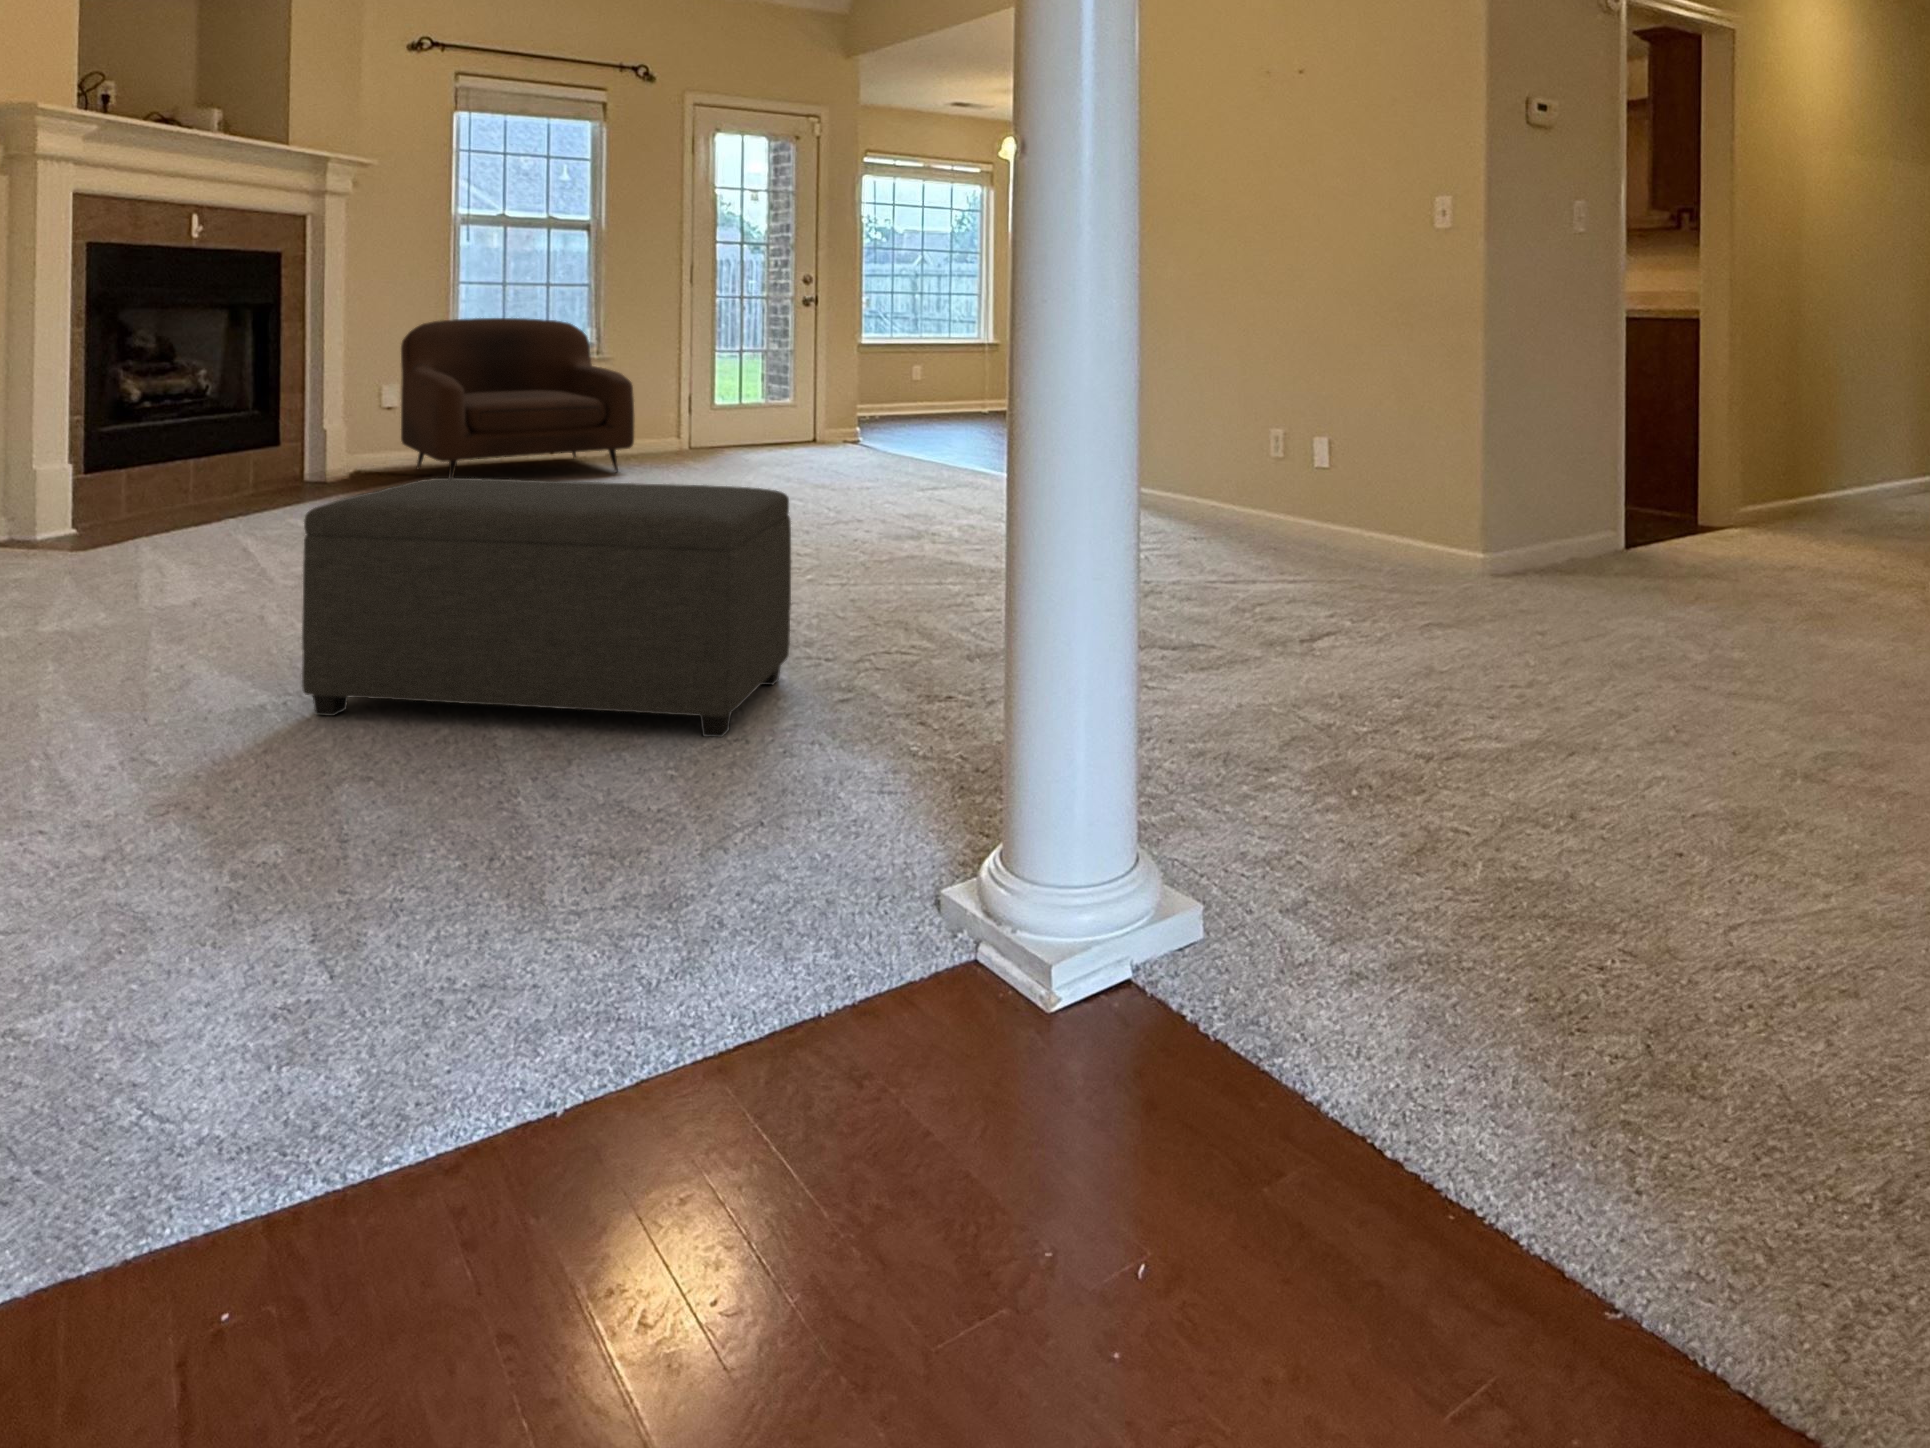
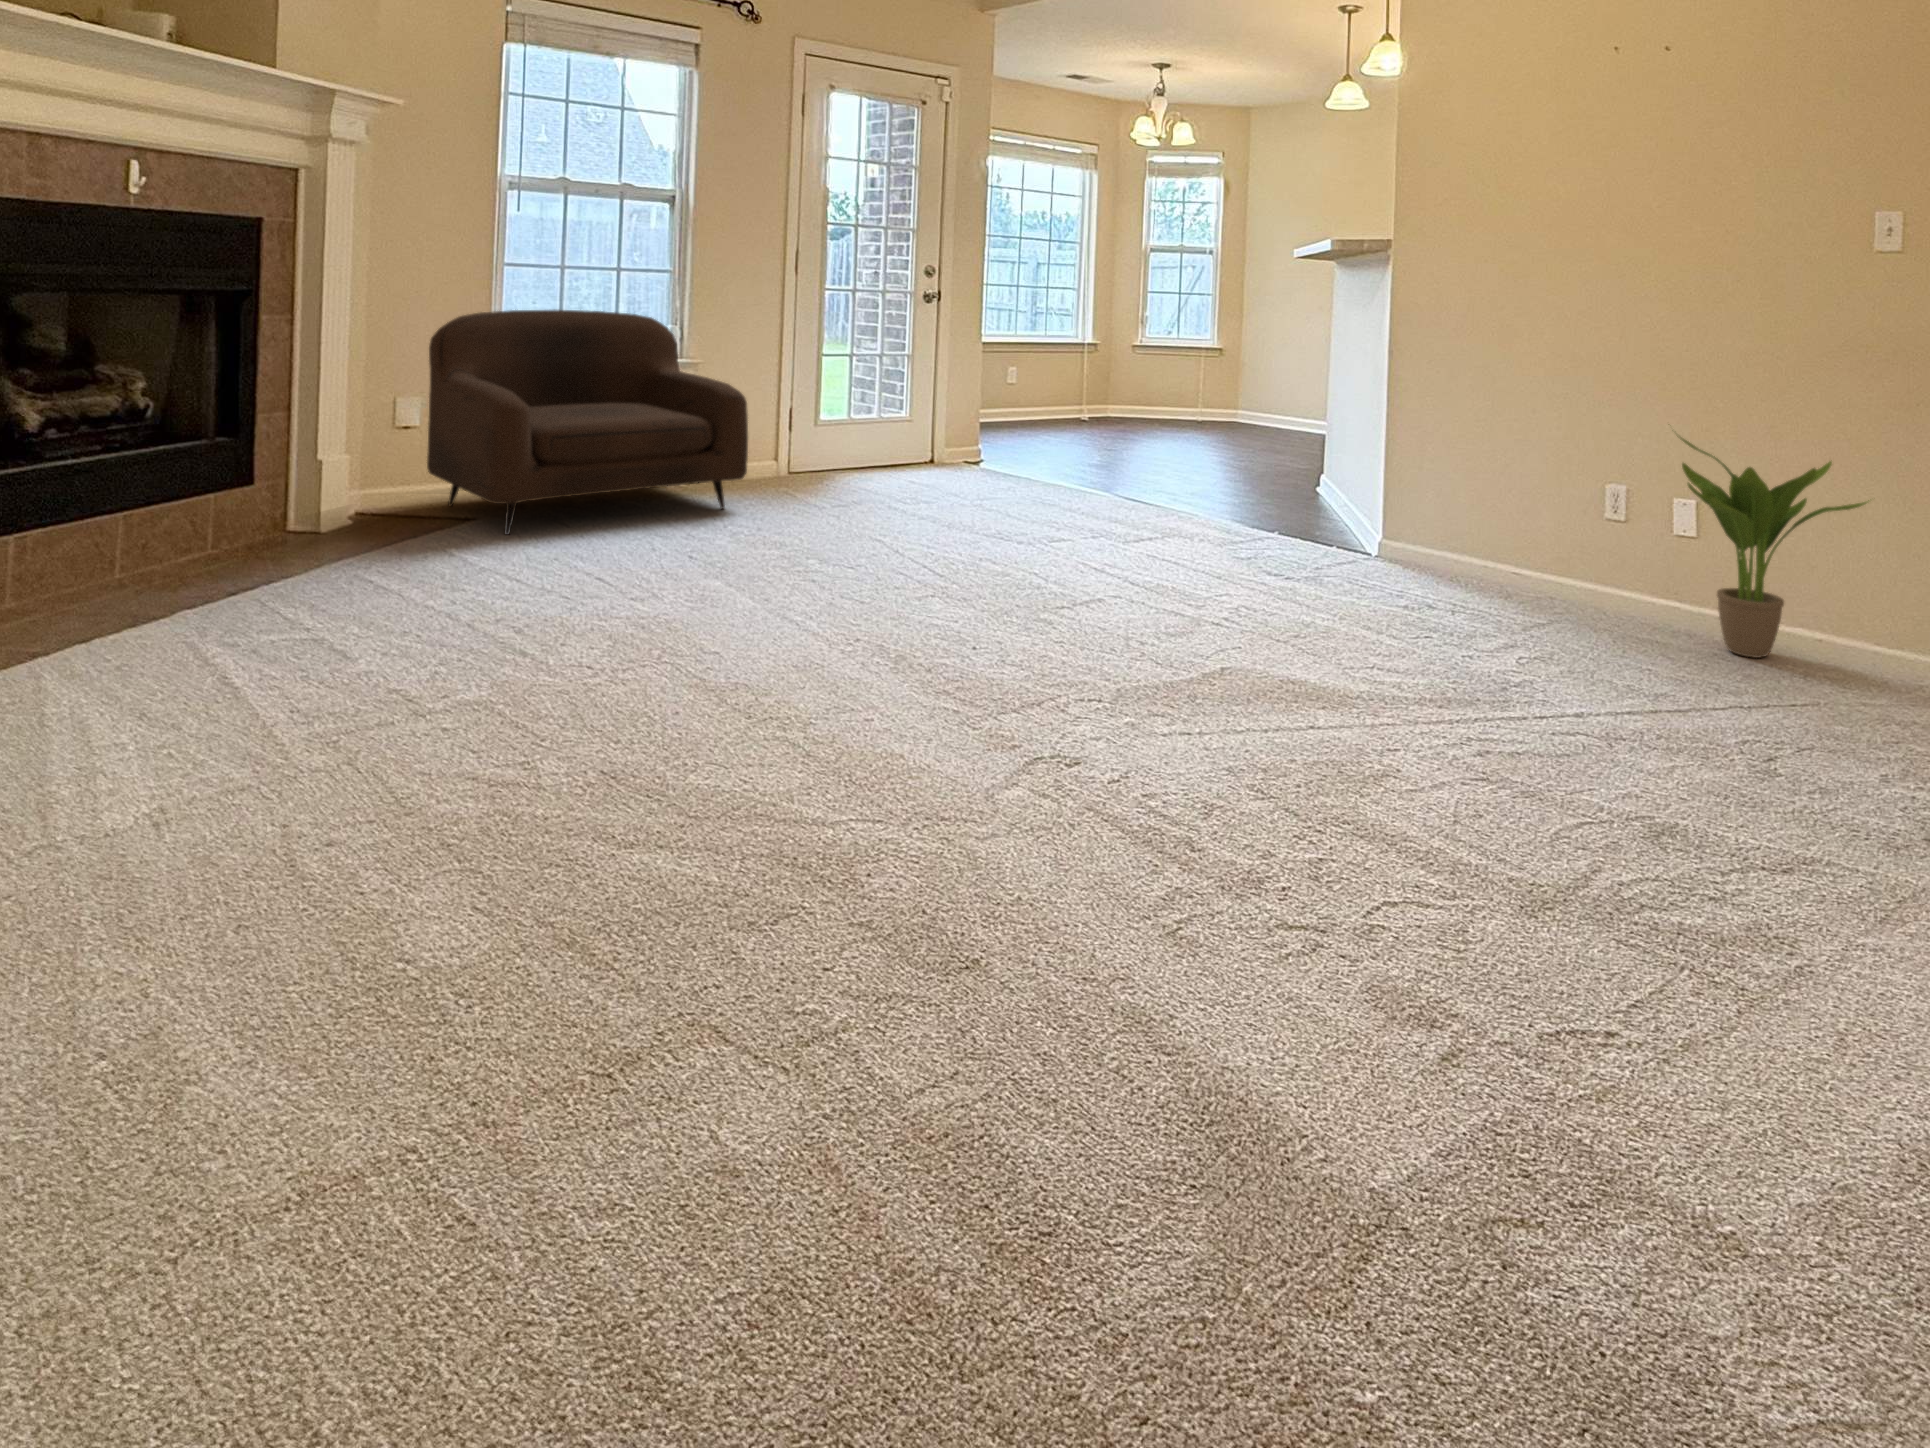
potted plant: none [1270,376,1422,563] -> present [1680,437,1869,658]
ottoman: present [302,478,791,737] -> none [469,656,1408,1216]

